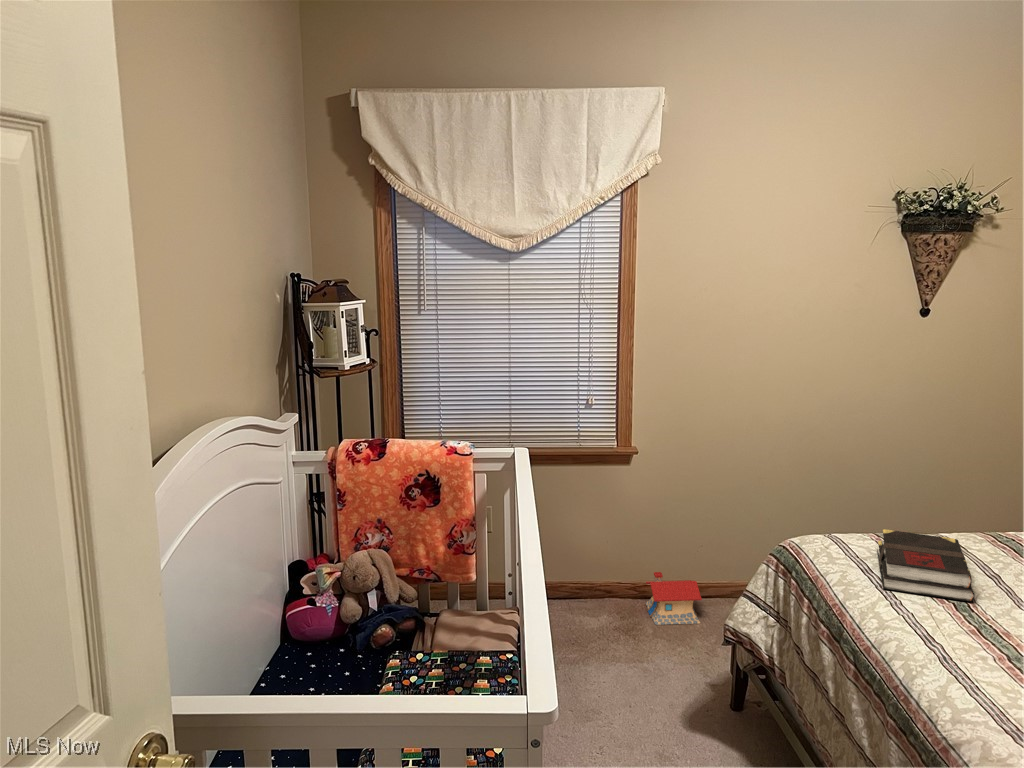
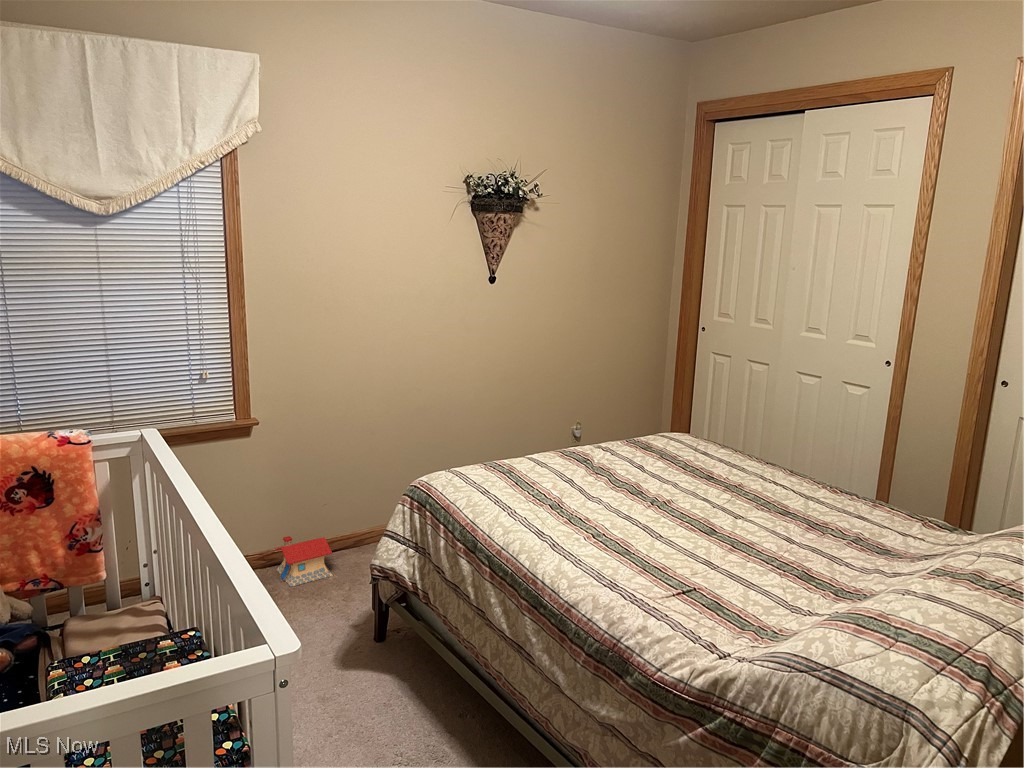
book: present [877,529,974,601] -> none [488,456,563,504]

